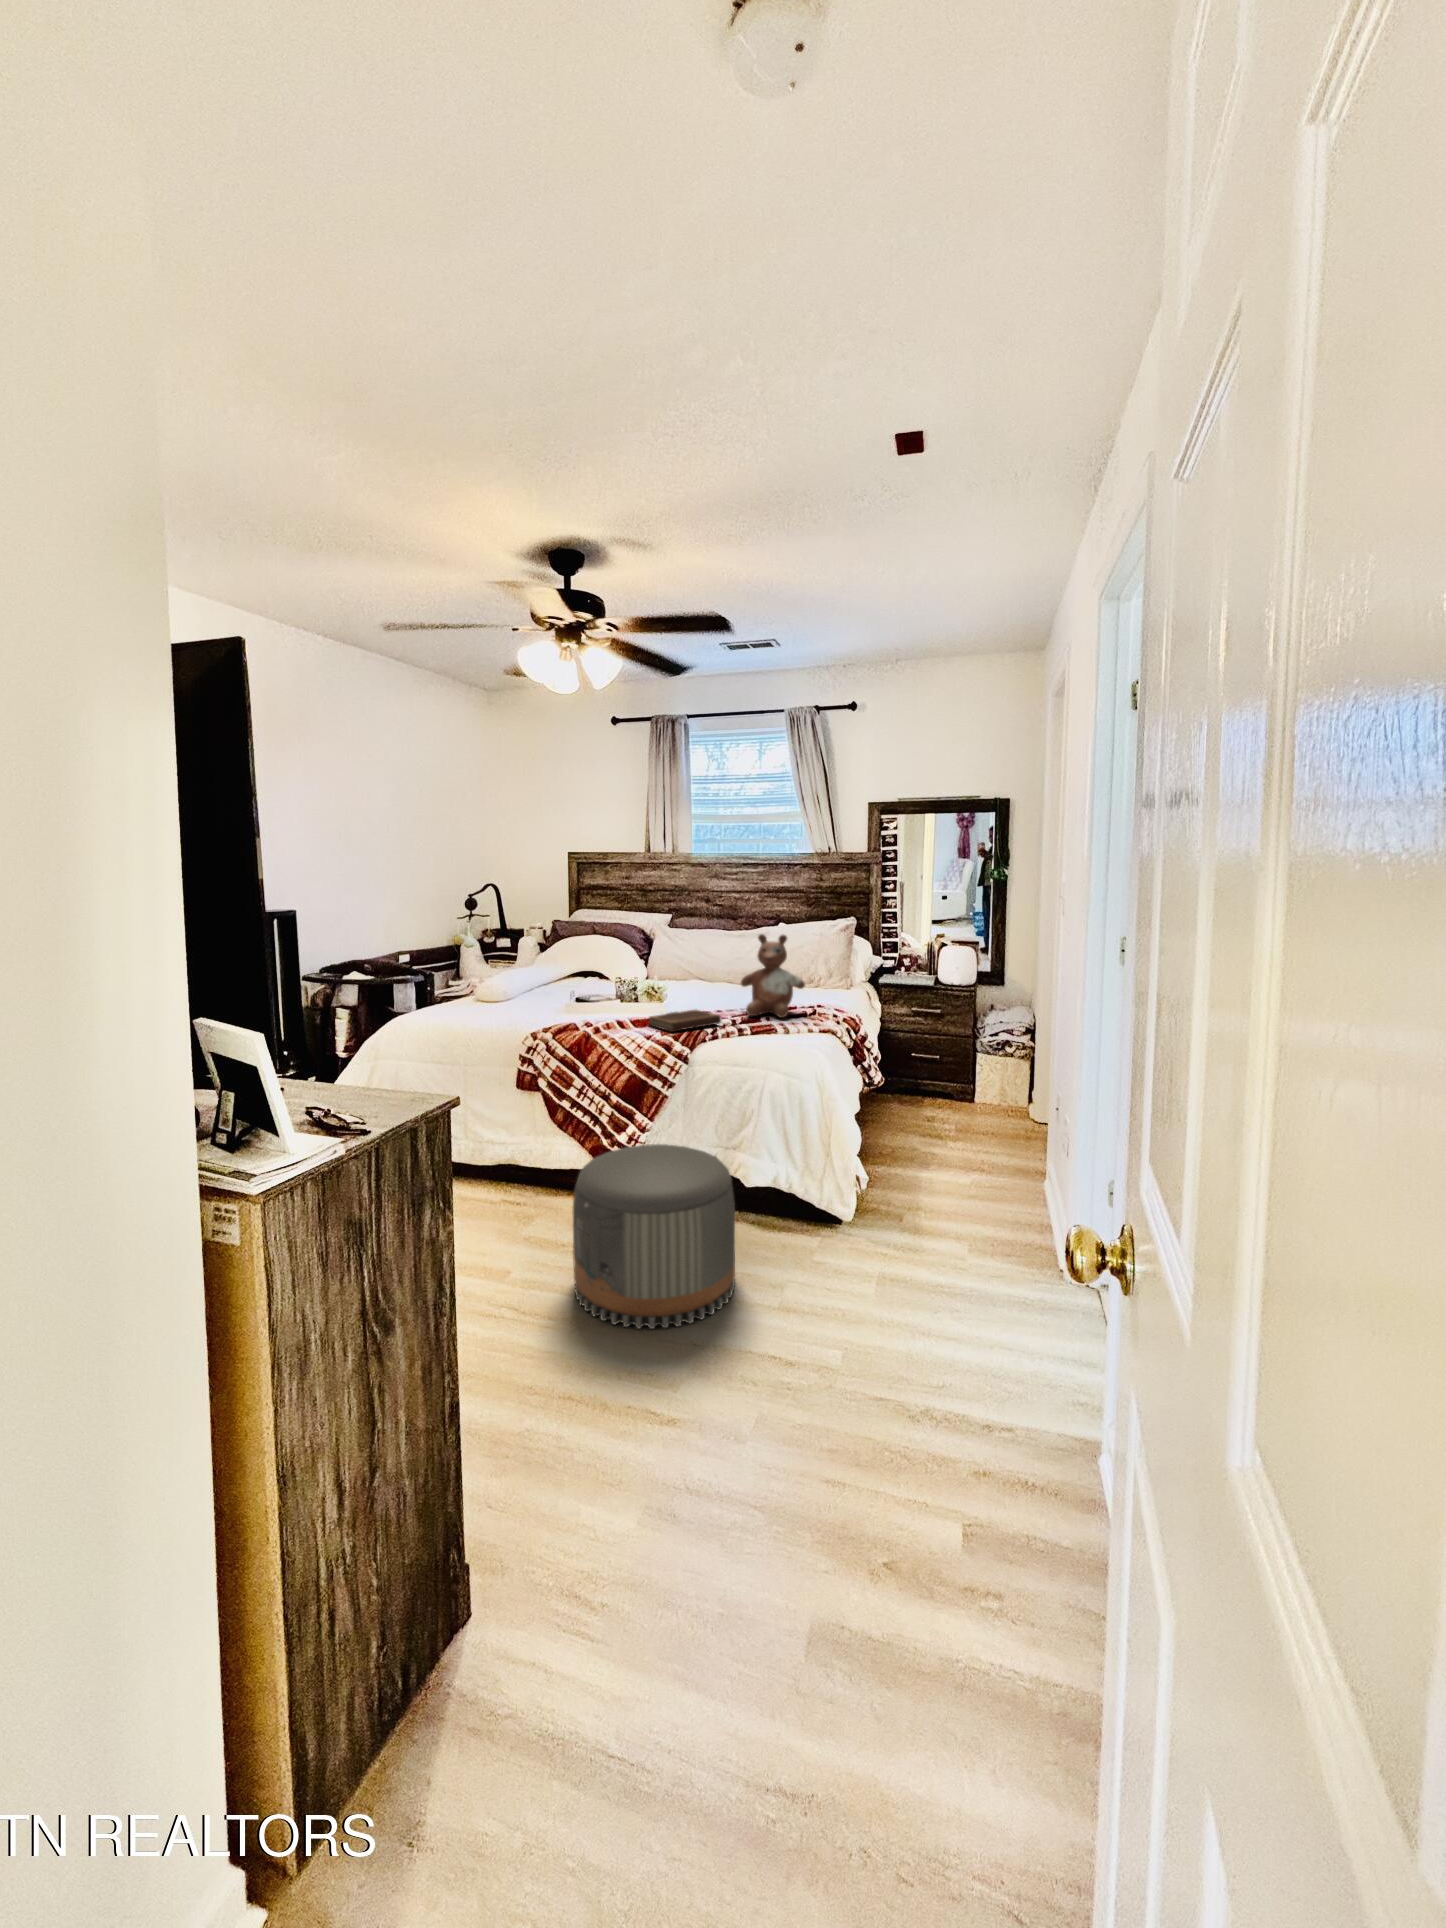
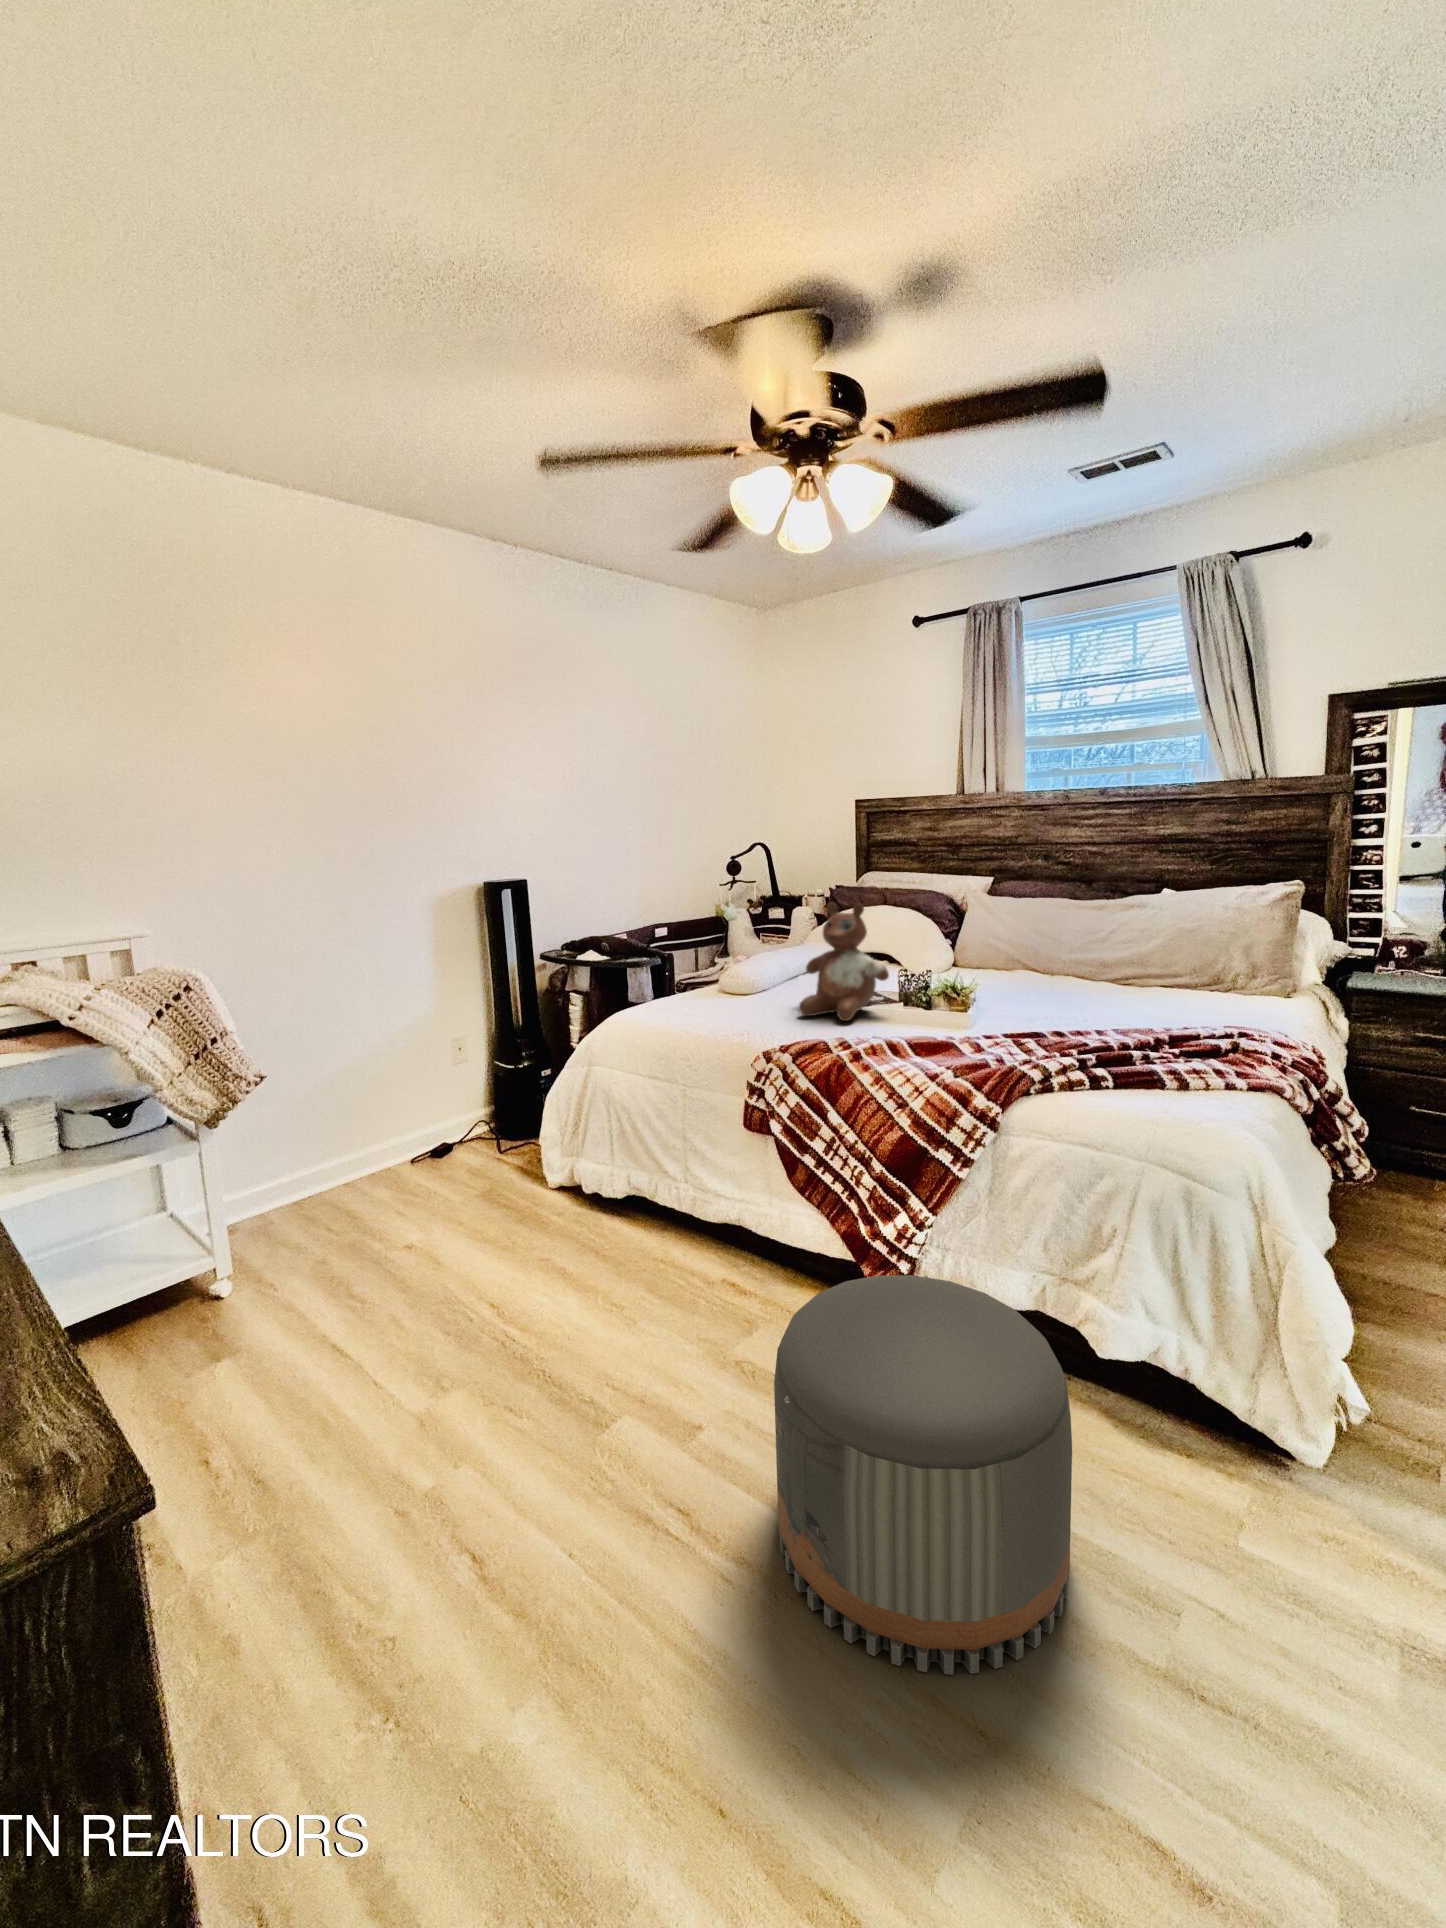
stuffed bear: present [741,934,805,1018] -> present [799,902,889,1021]
notebook: present [649,1009,721,1032] -> none [939,1029,1061,1069]

